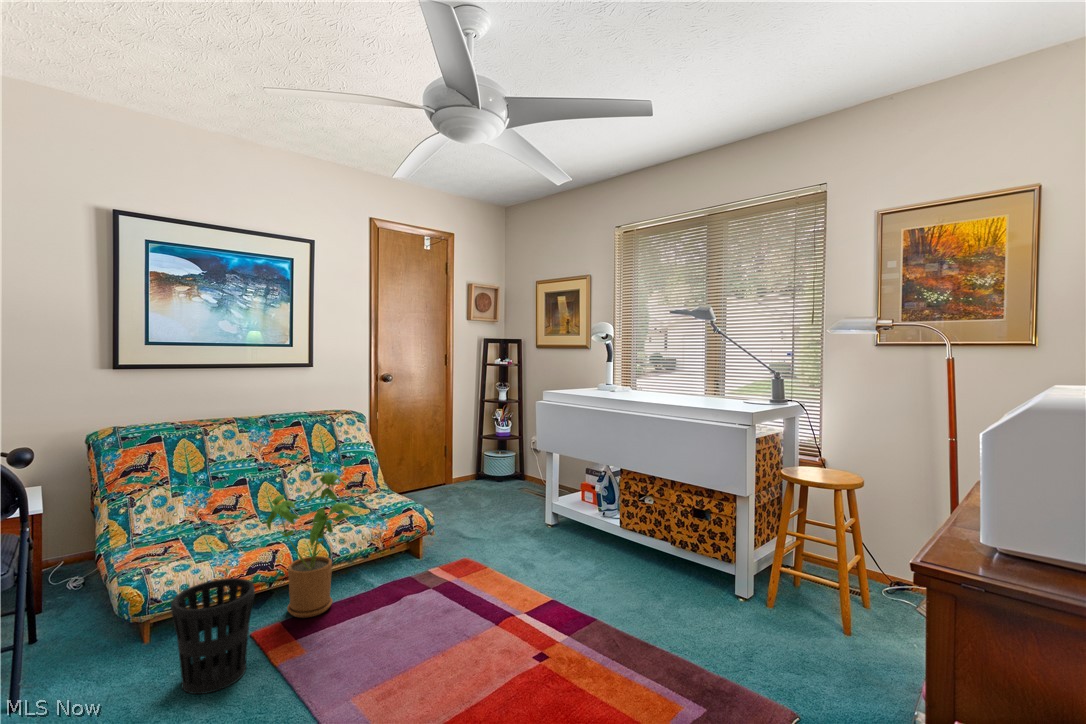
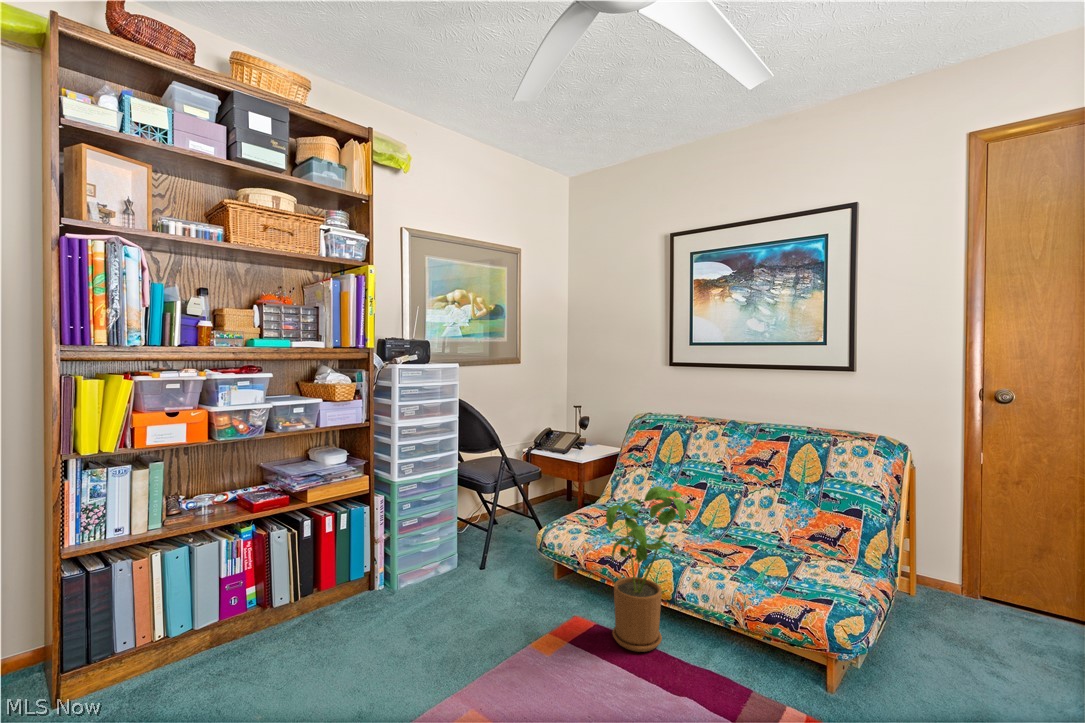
wastebasket: present [171,578,255,694] -> none [479,541,542,641]

